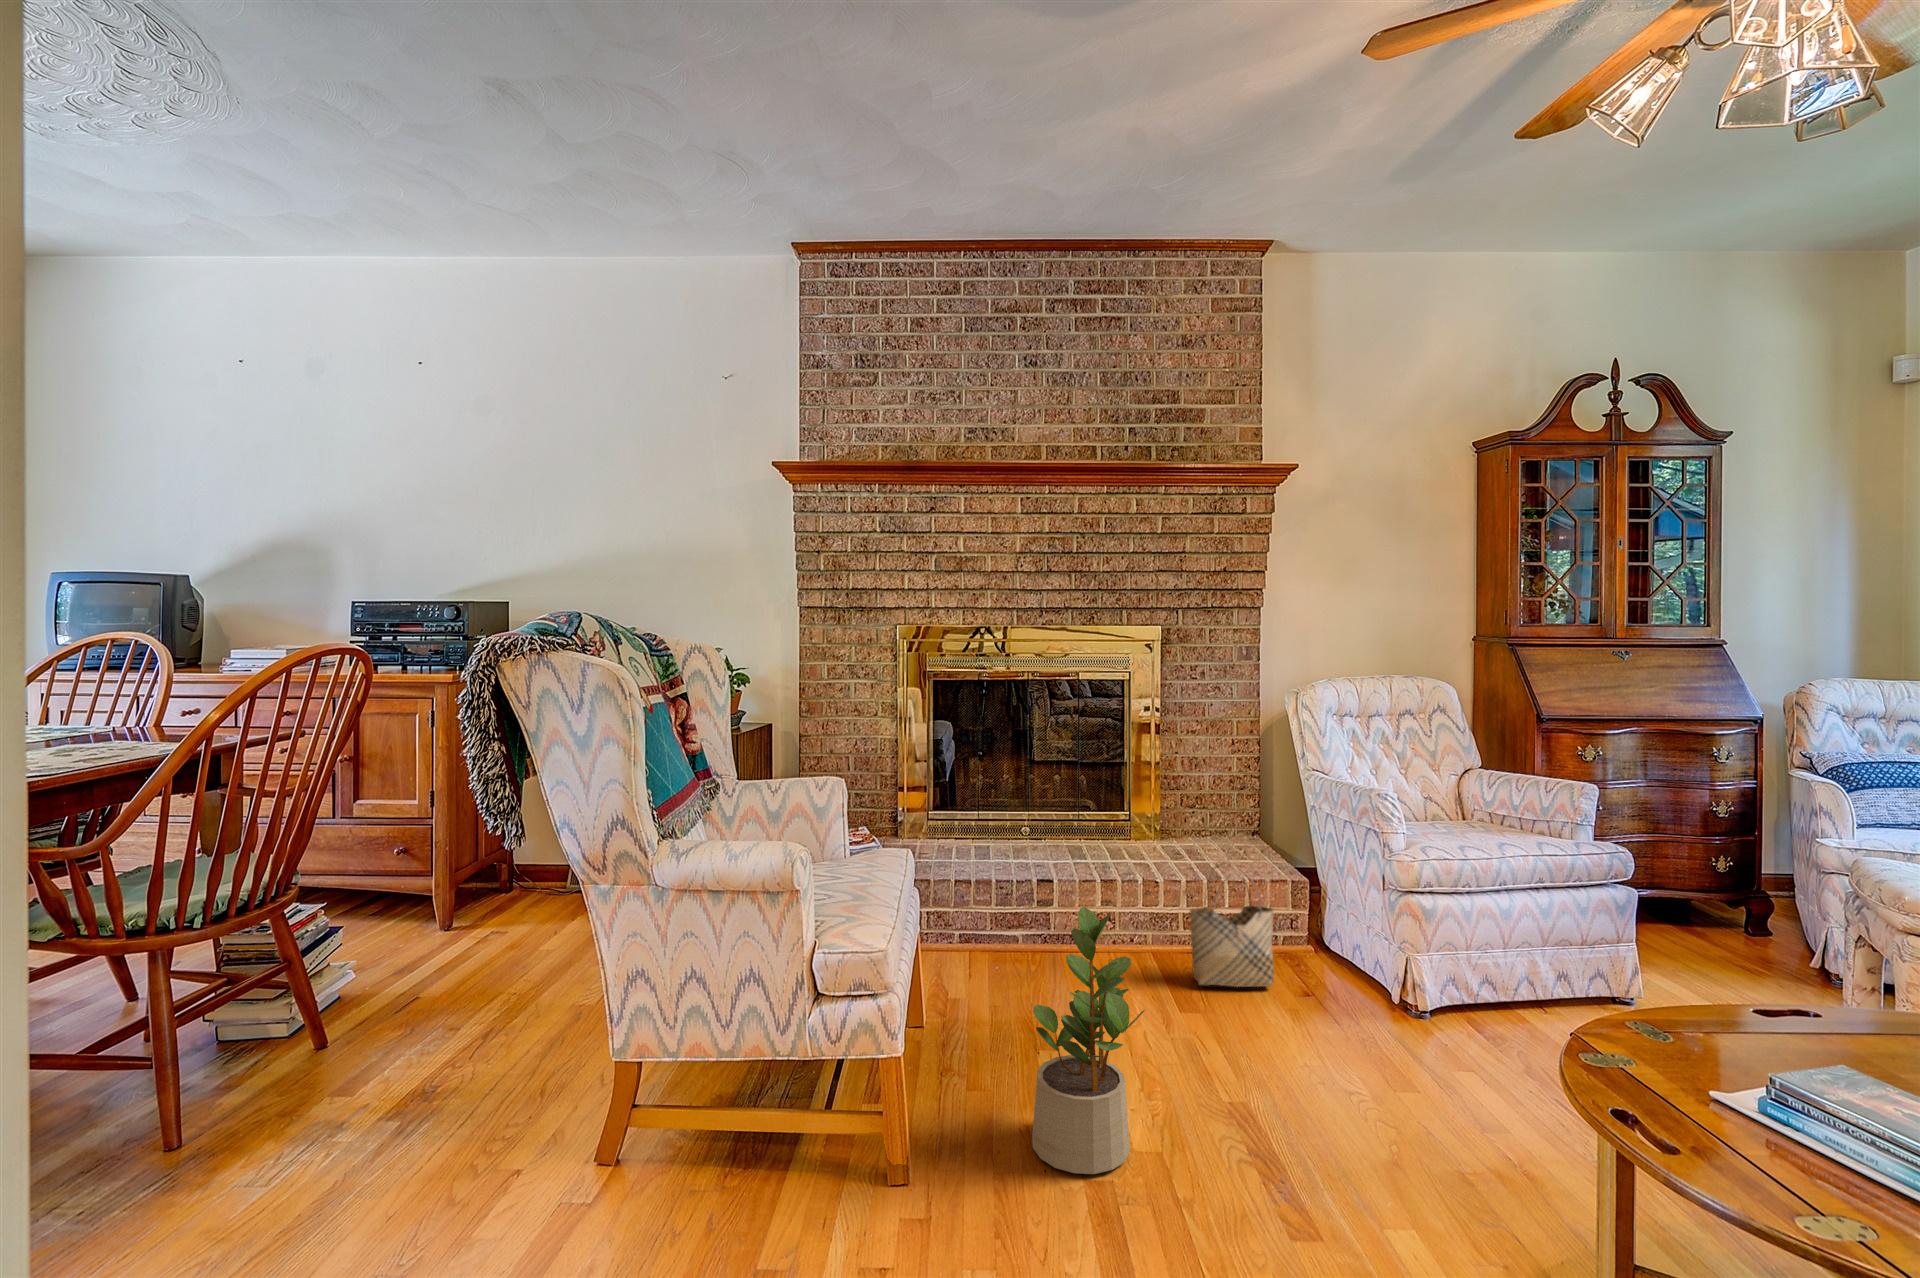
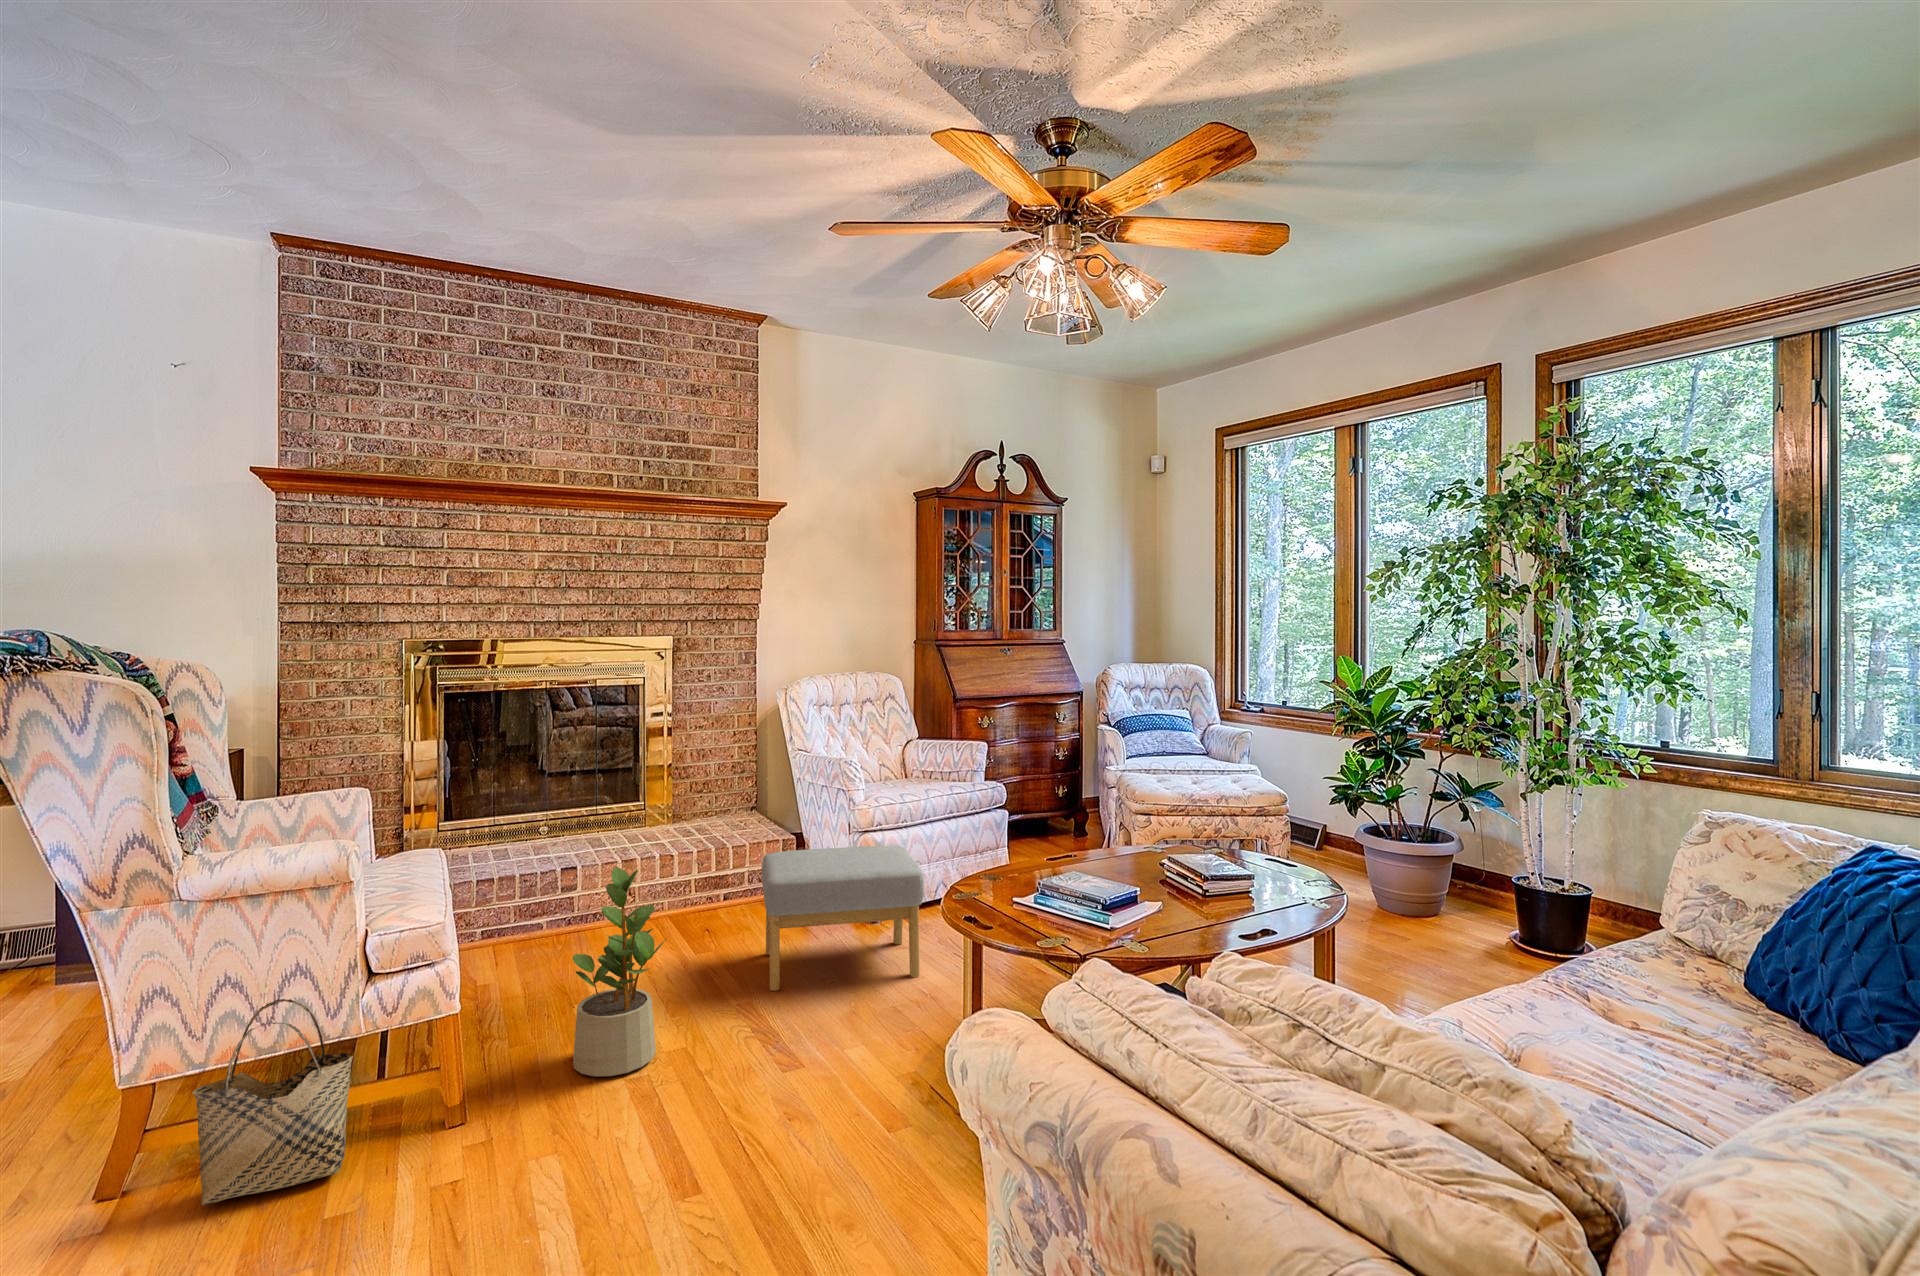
woven basket: present [1190,863,1274,987] -> present [192,999,353,1206]
footstool: none [1267,903,1516,1123] -> present [761,846,924,991]

